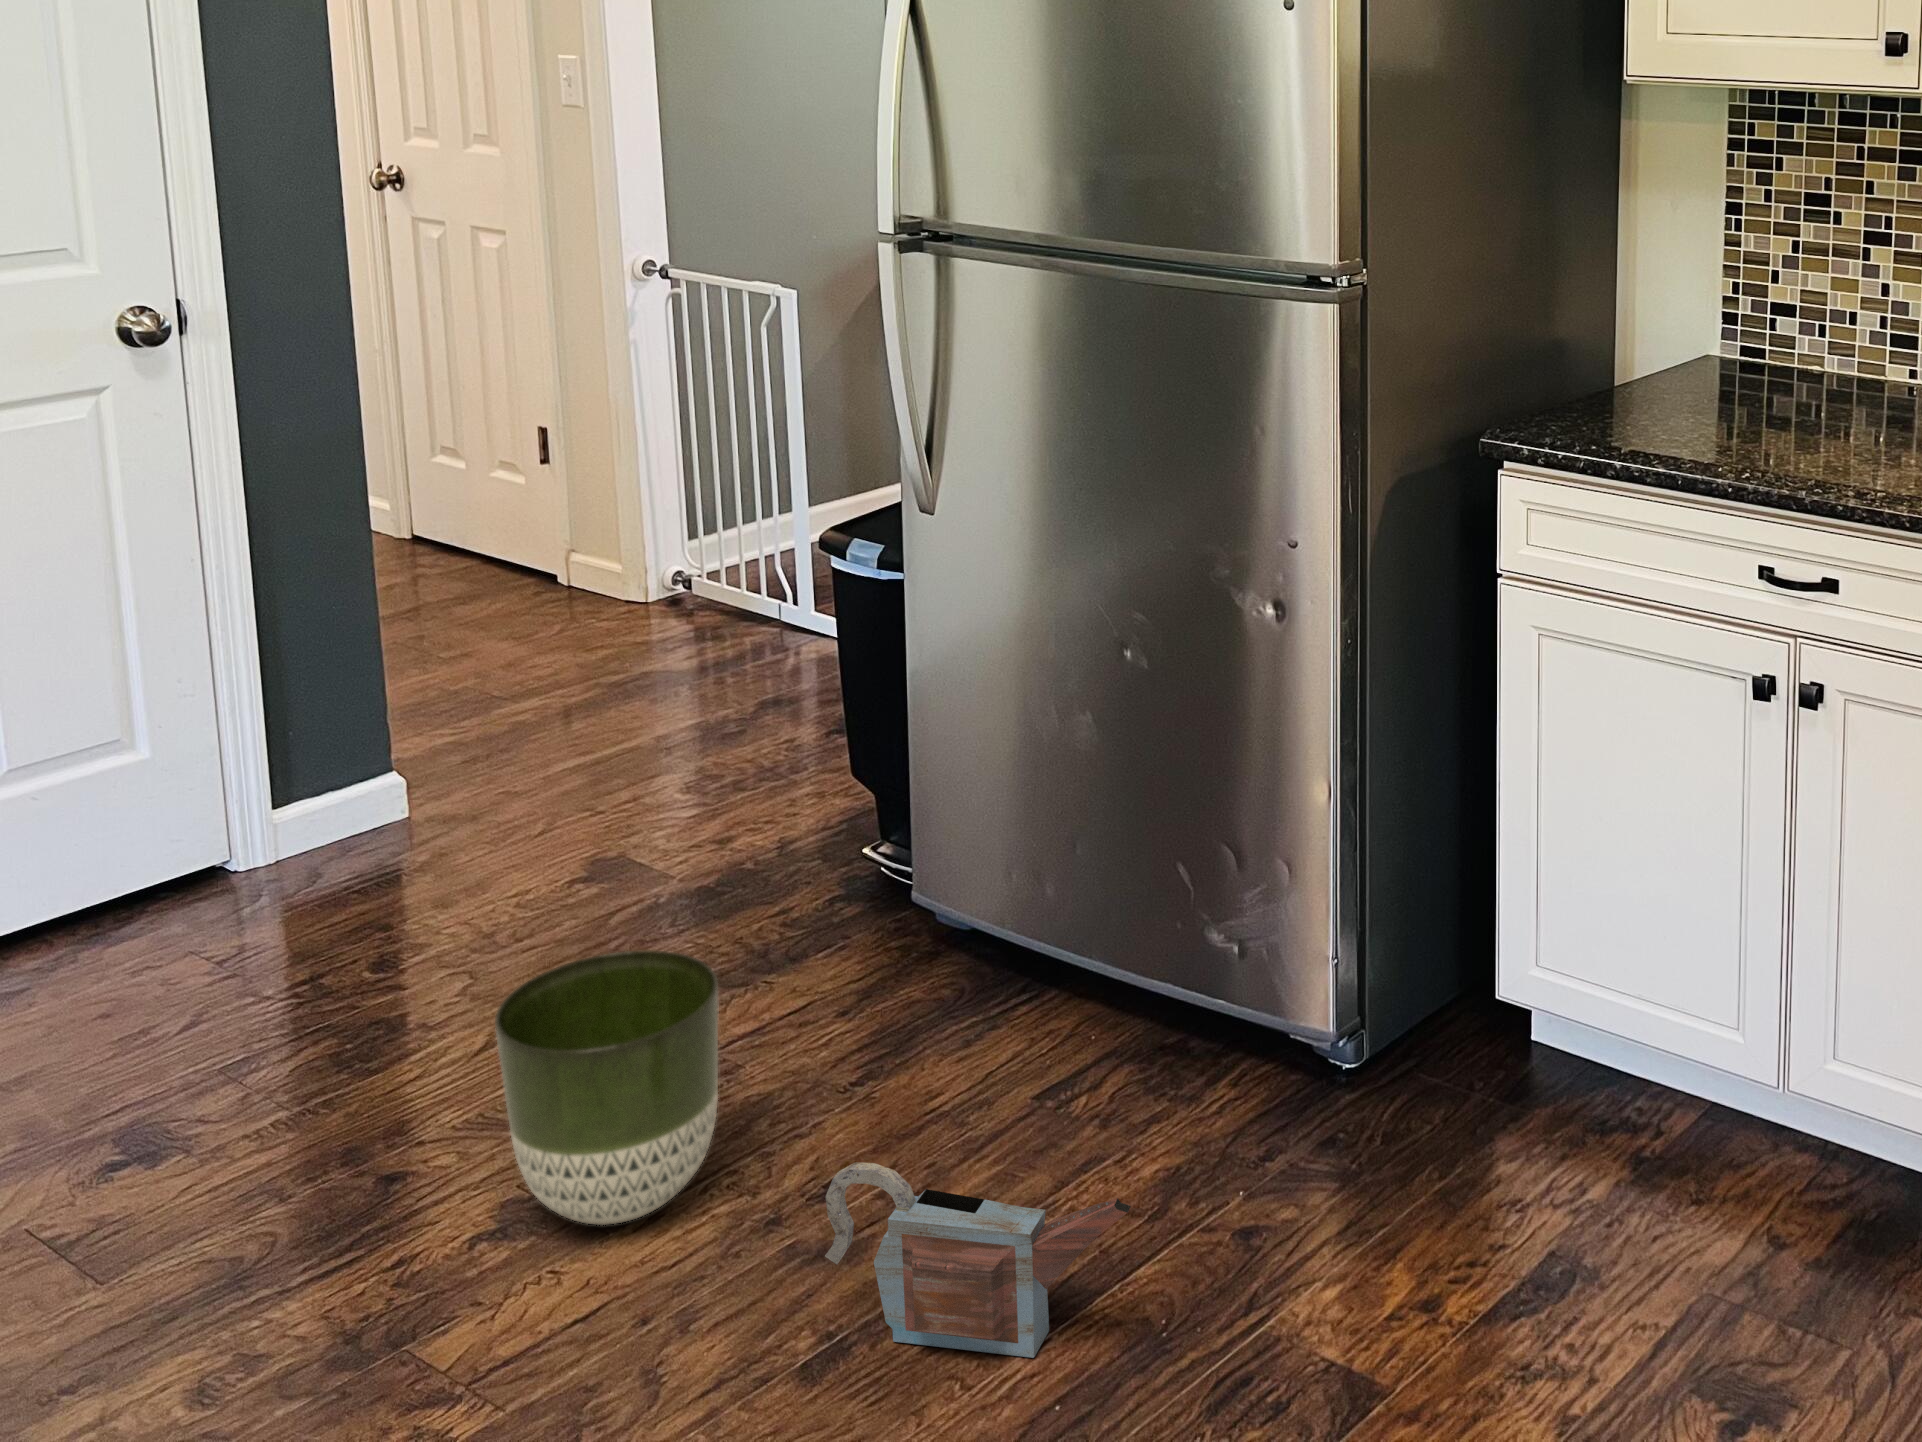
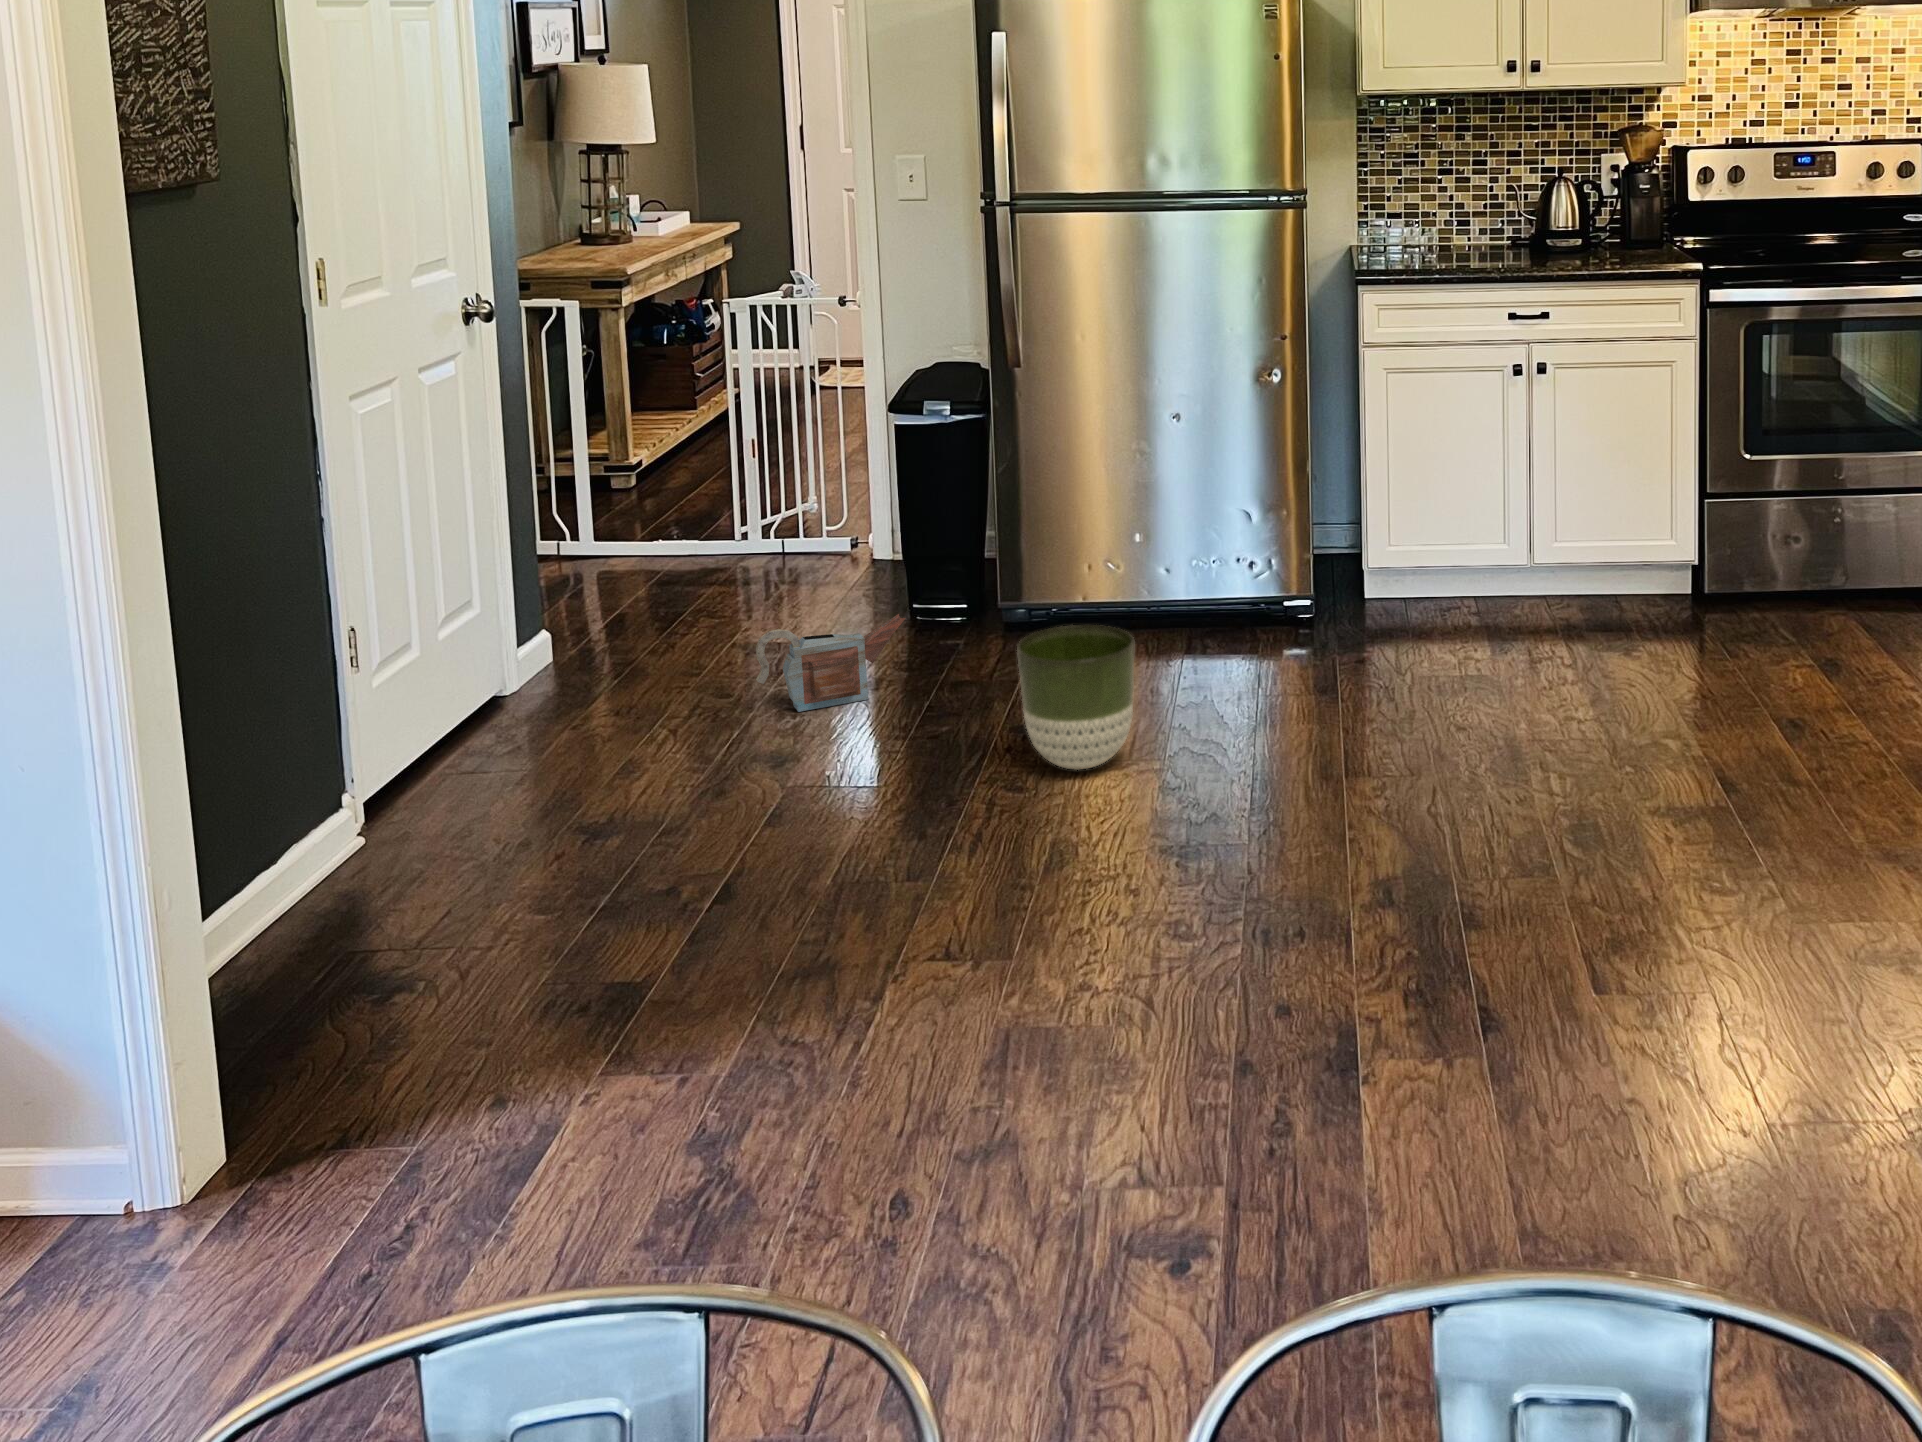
watering can: present [825,1162,1131,1358] -> present [756,614,906,712]

